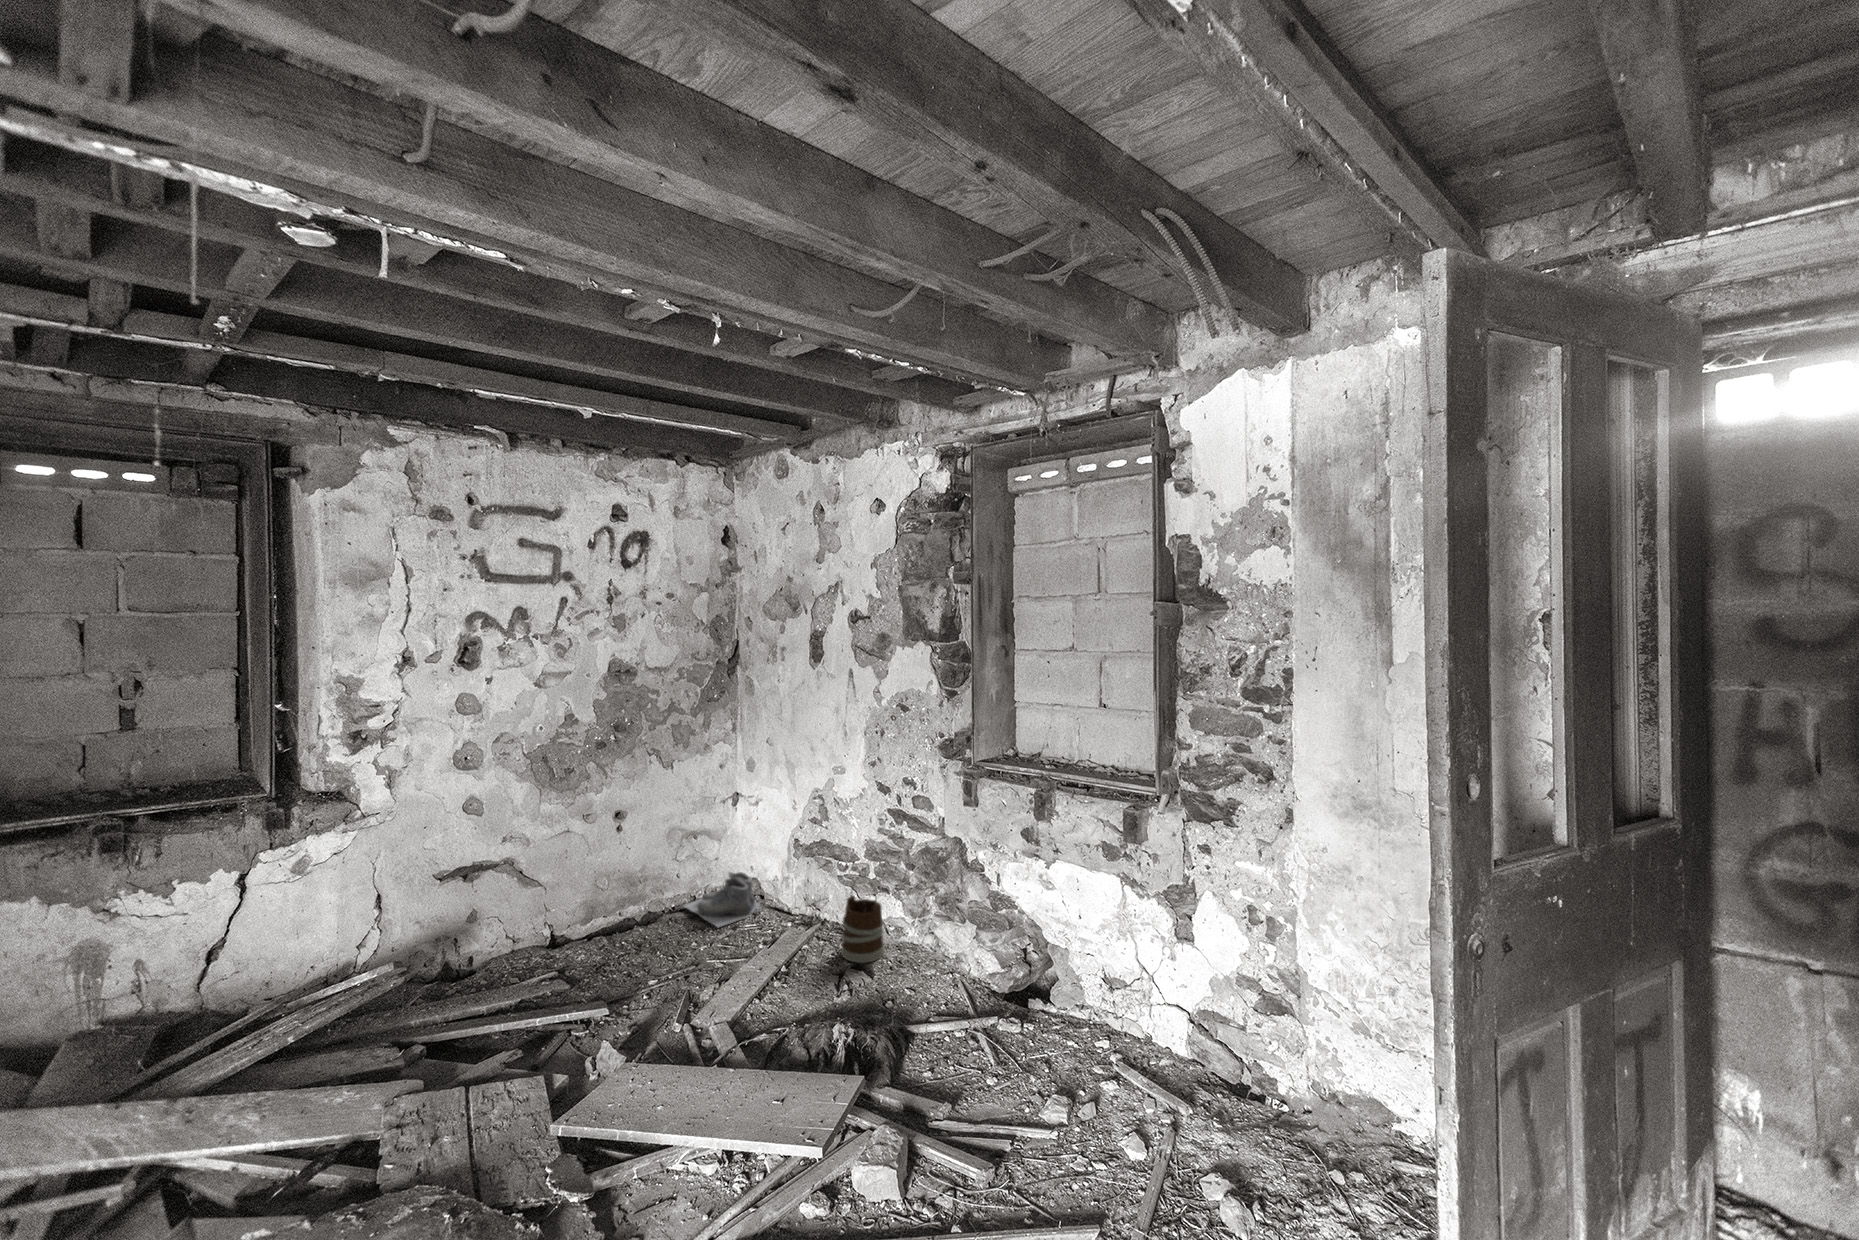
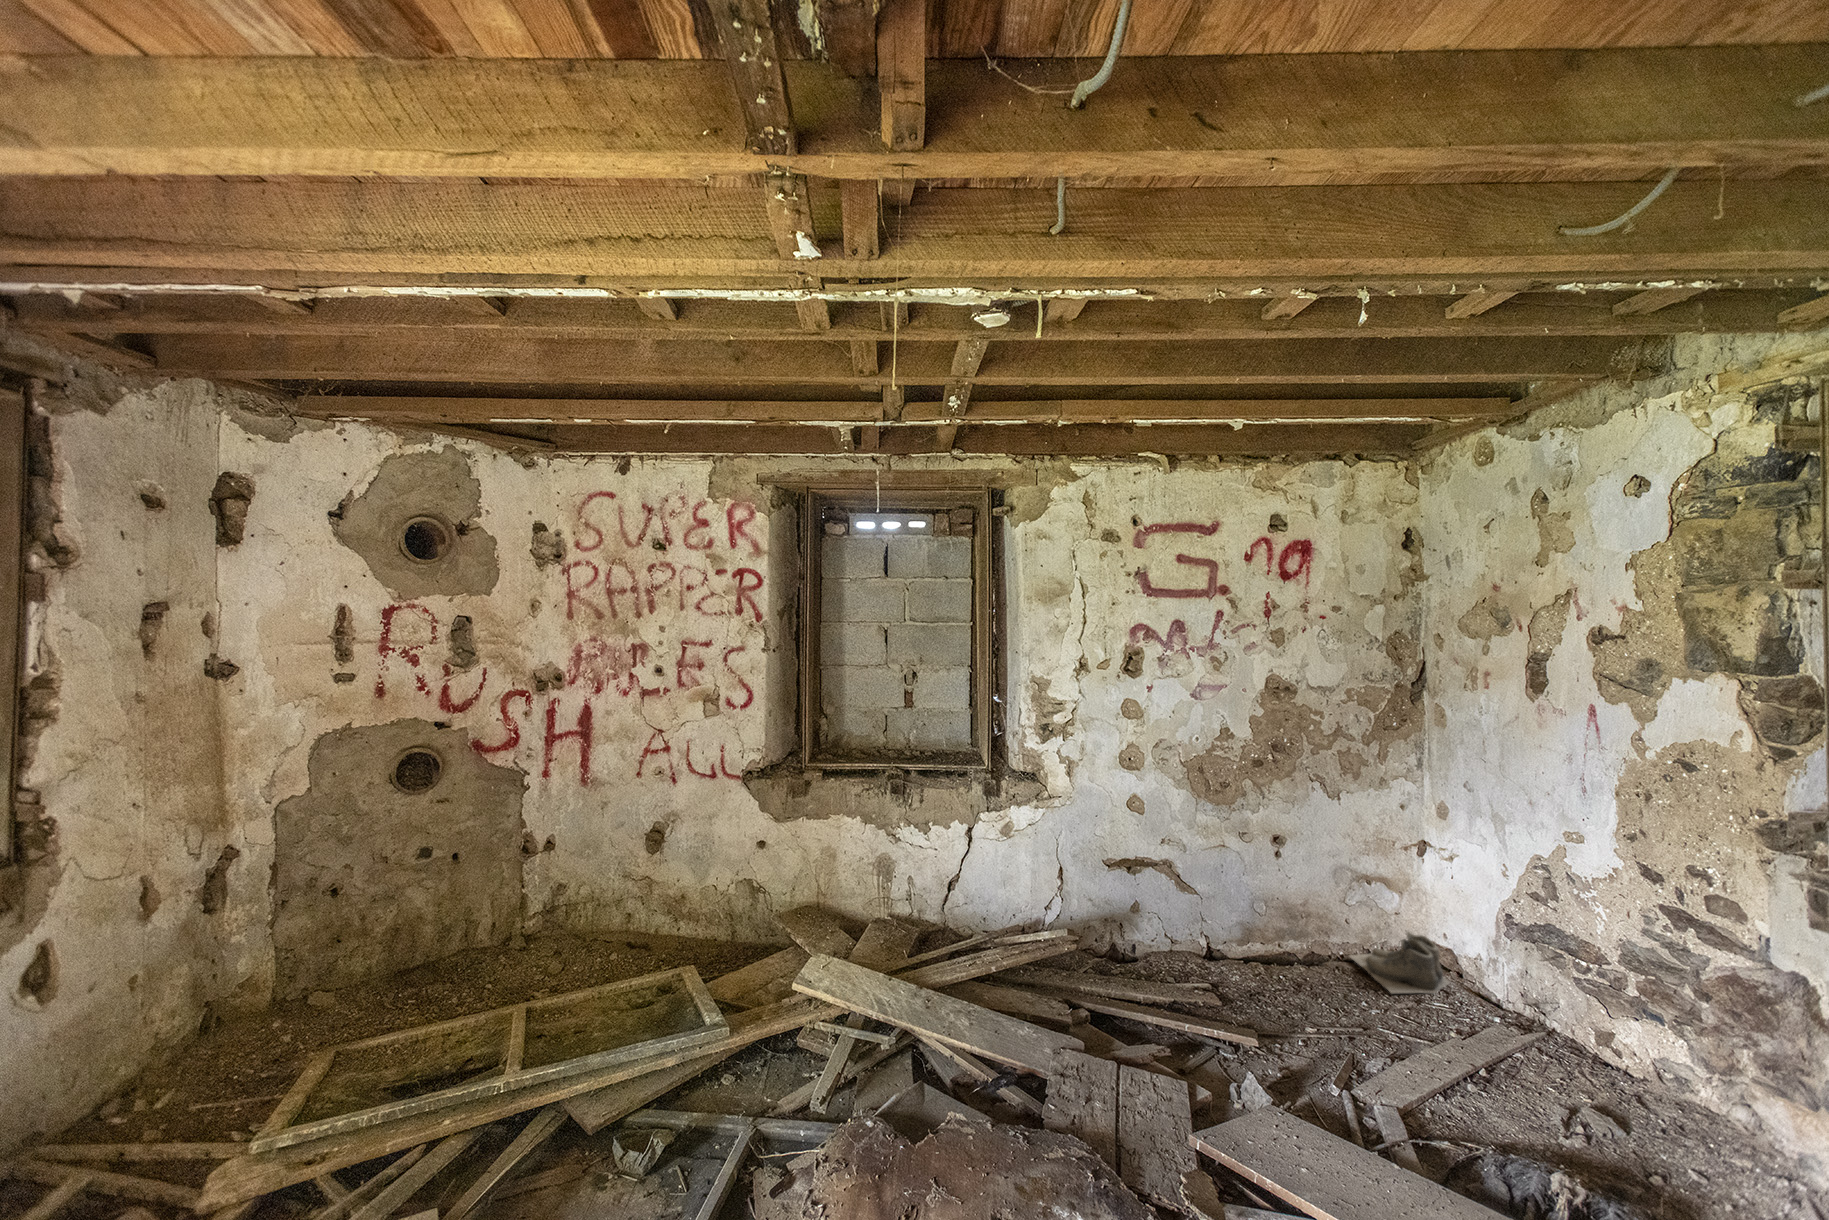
wooden bucket: present [841,877,885,963] -> none [1577,988,1658,1116]

